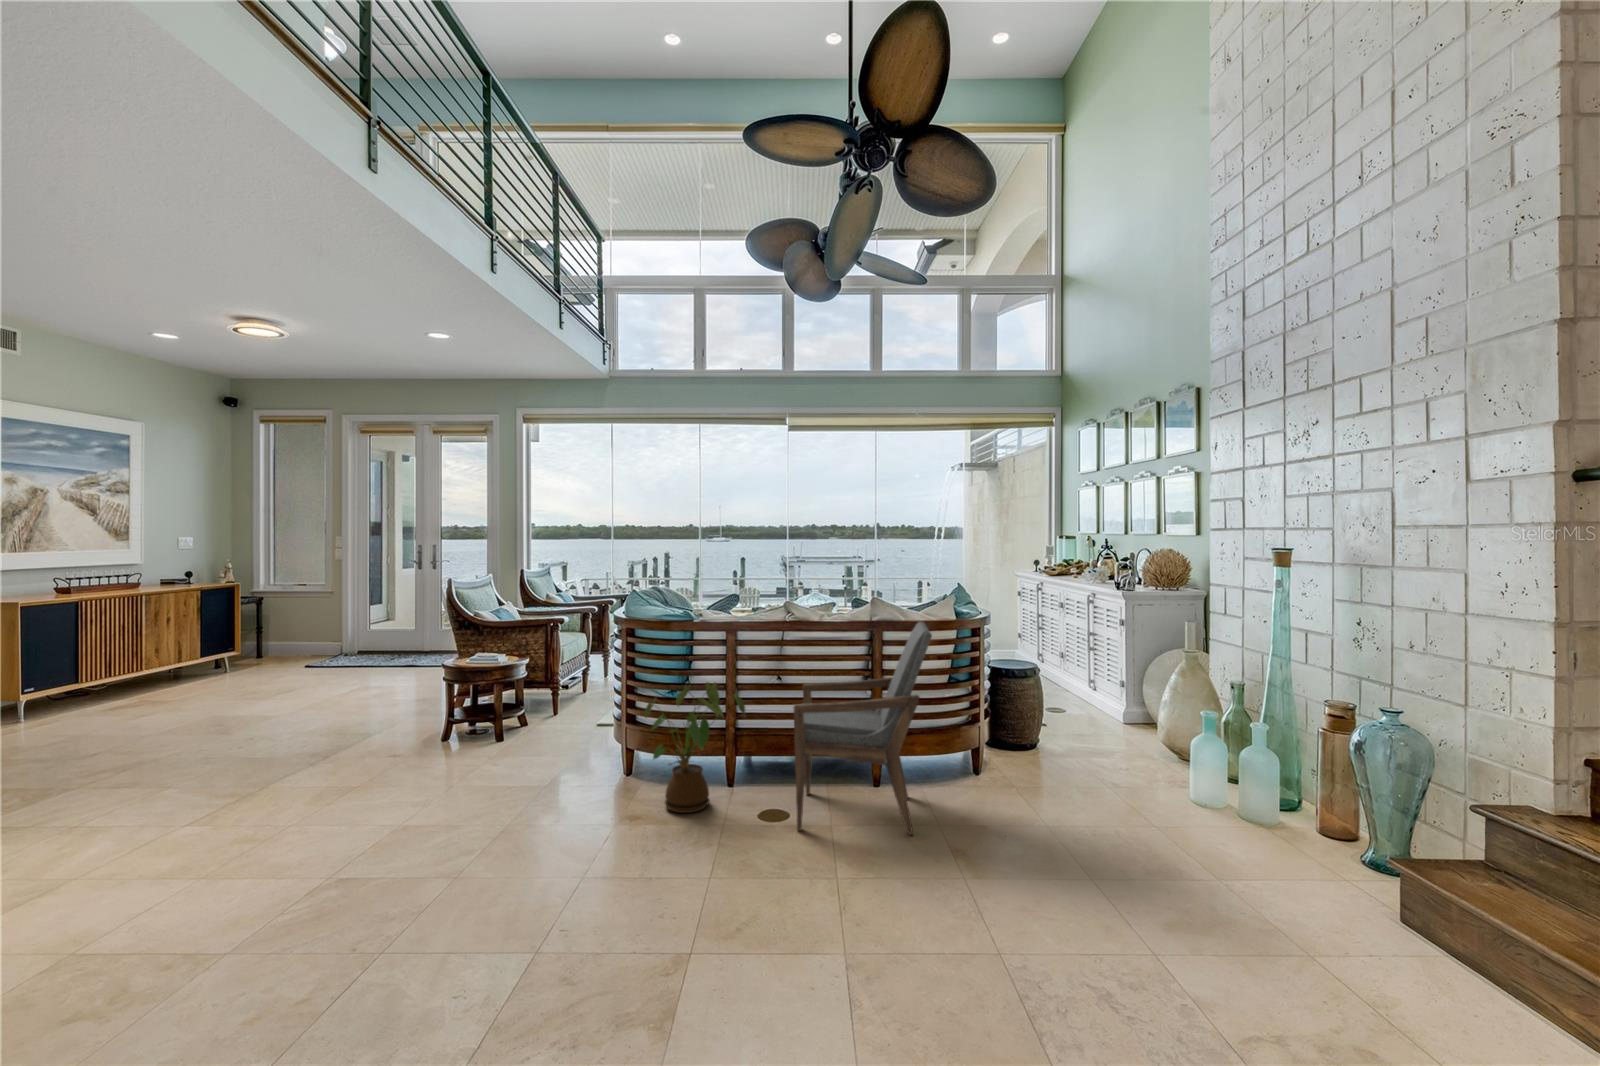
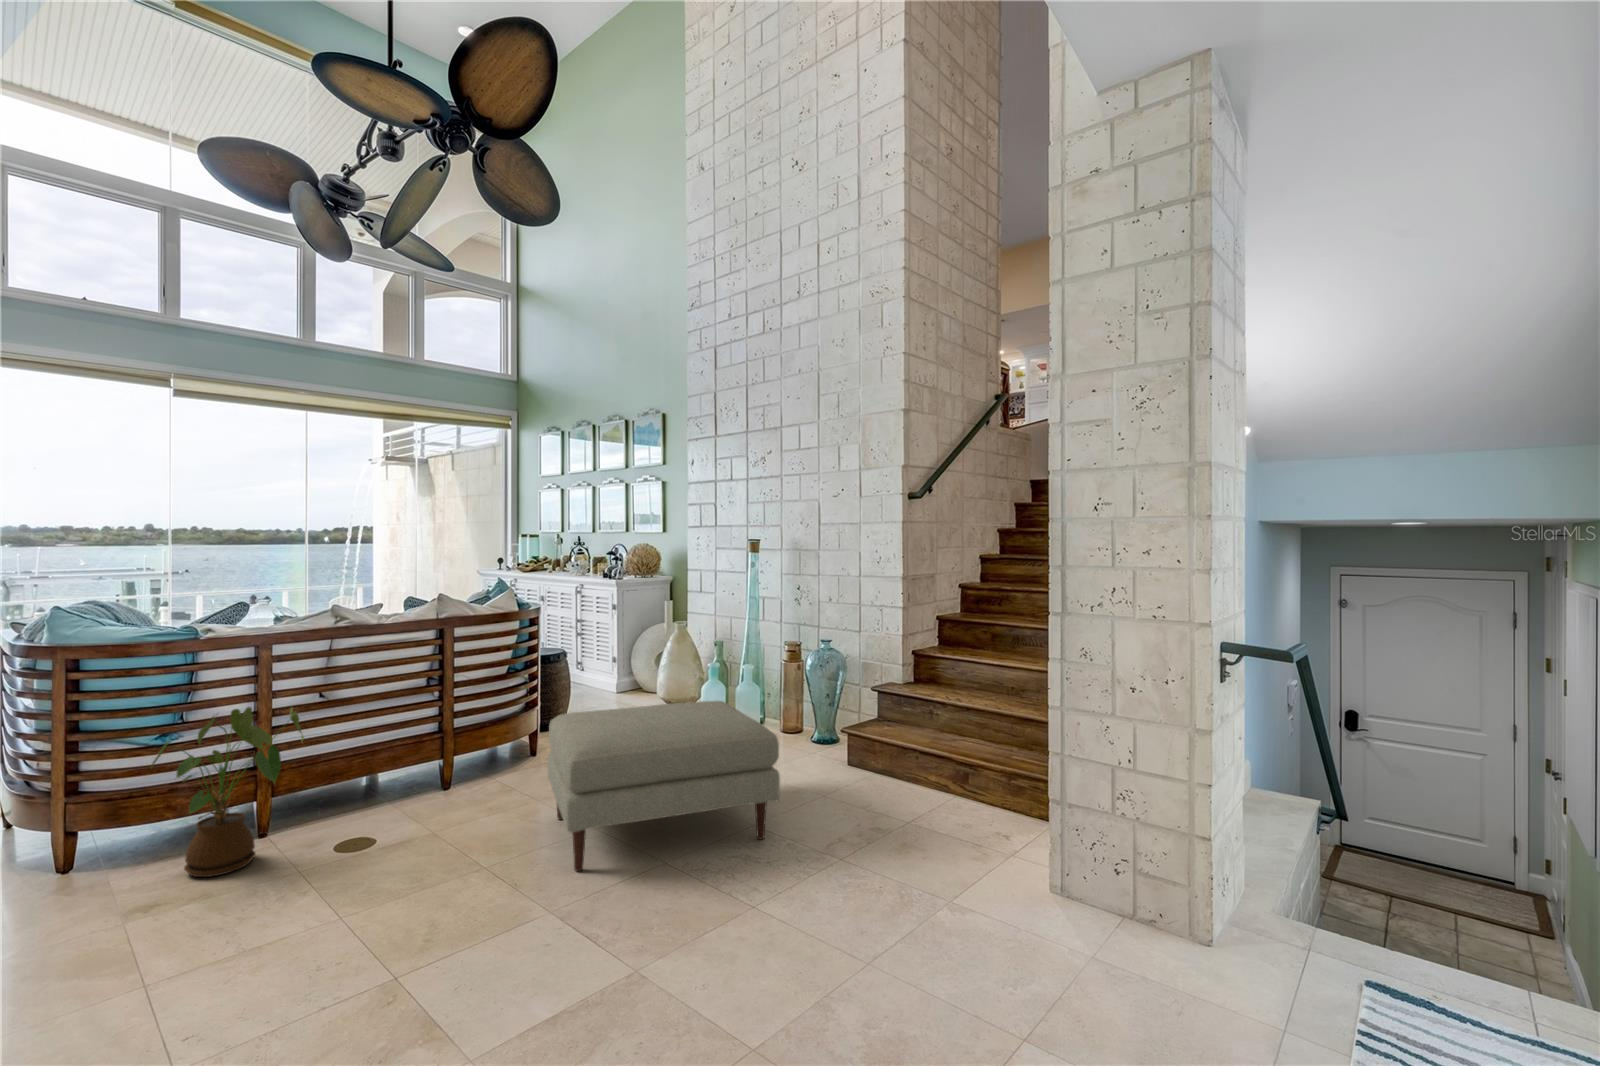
armchair: present [794,622,932,835] -> none [366,612,537,844]
ottoman: none [886,741,1172,981] -> present [548,701,780,871]

